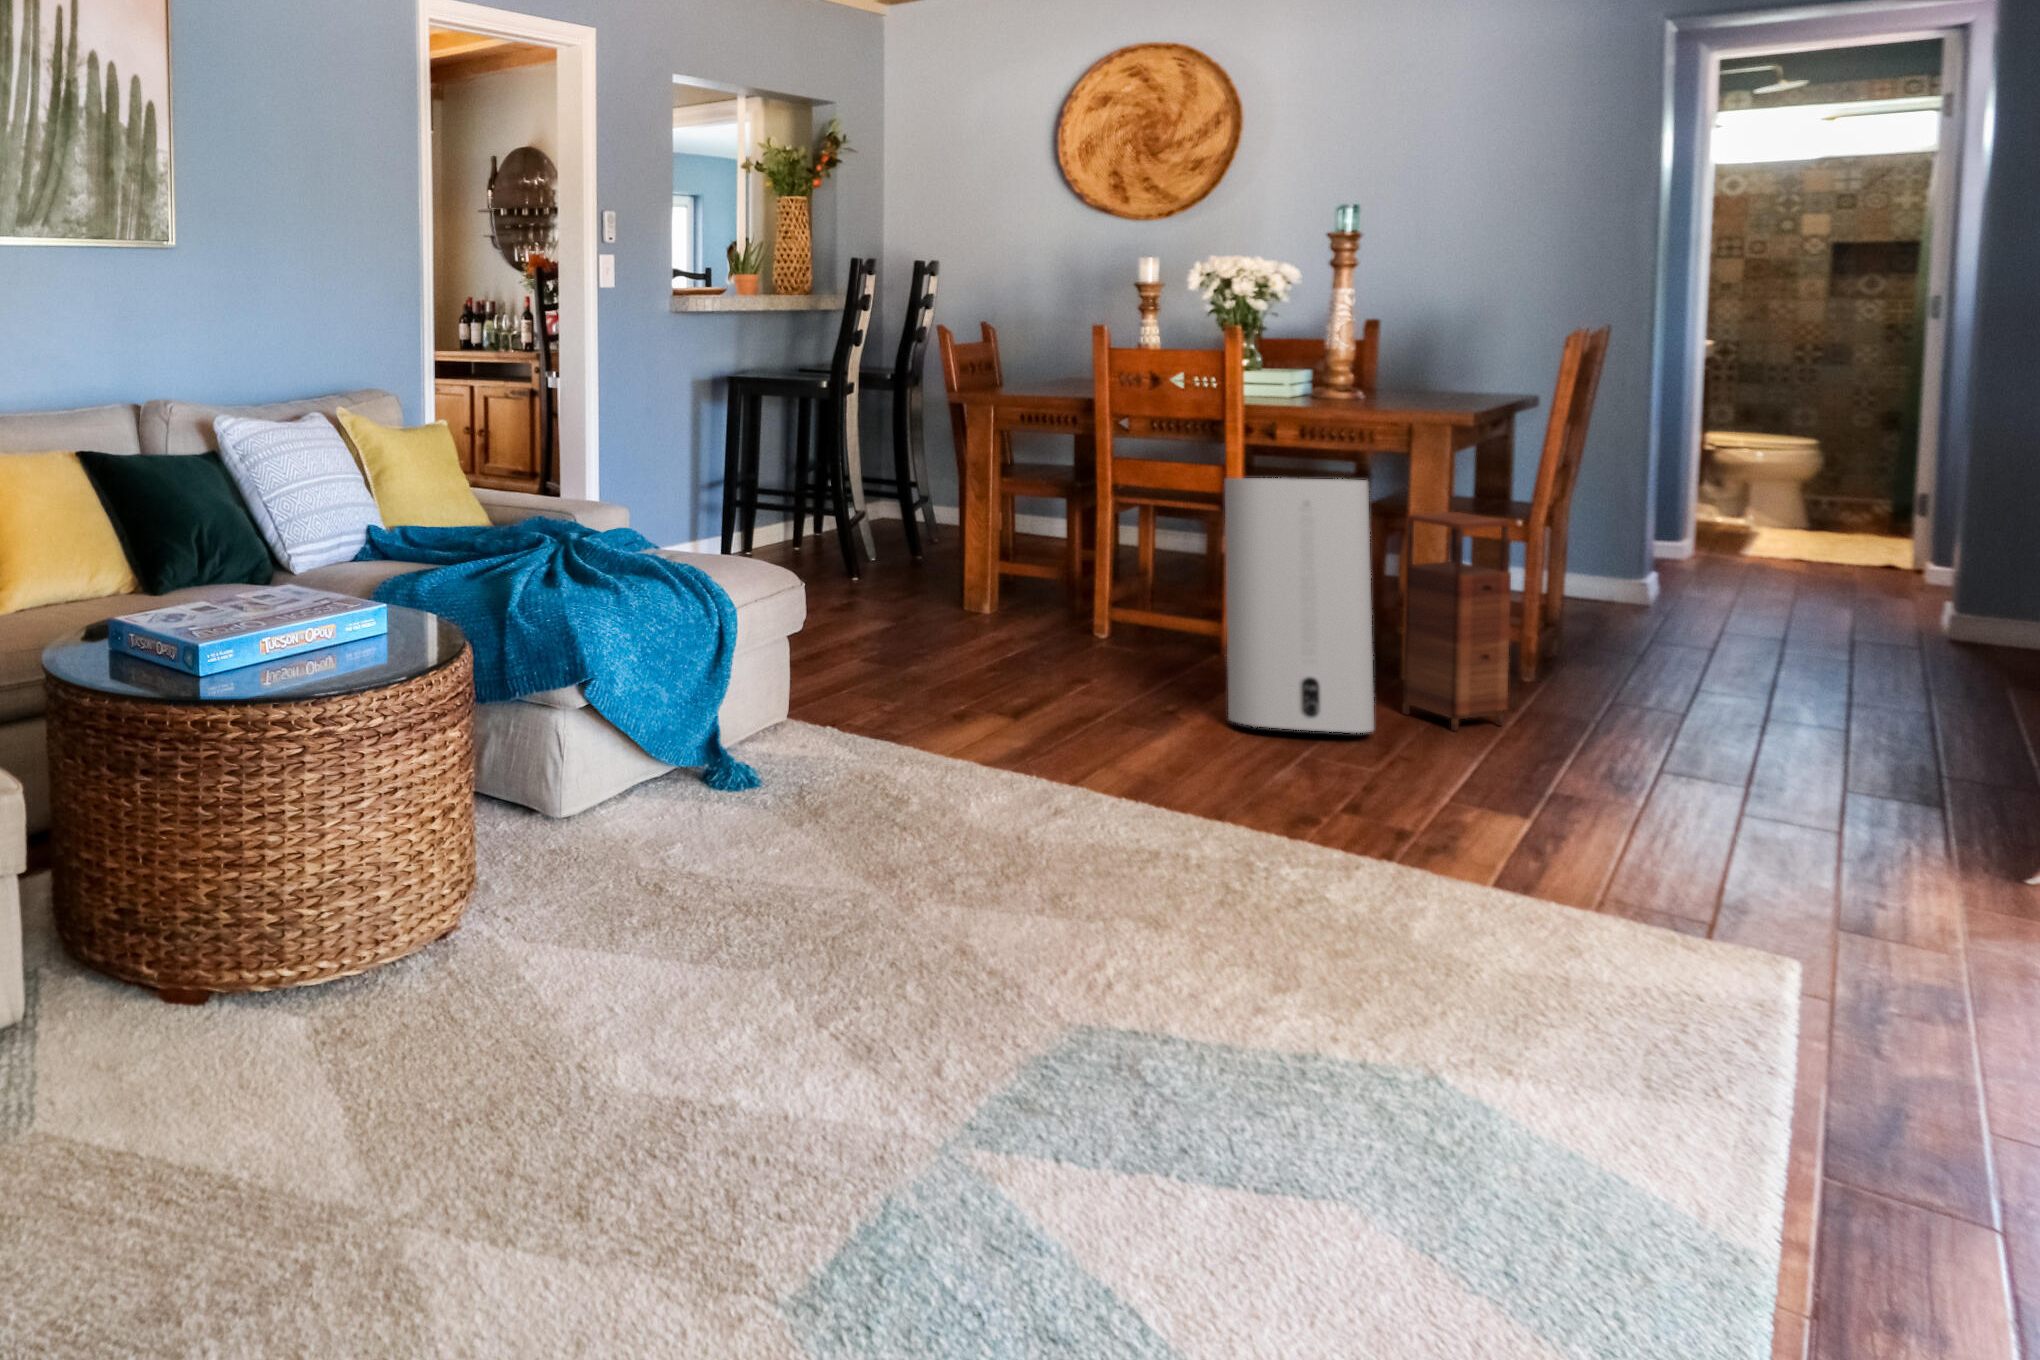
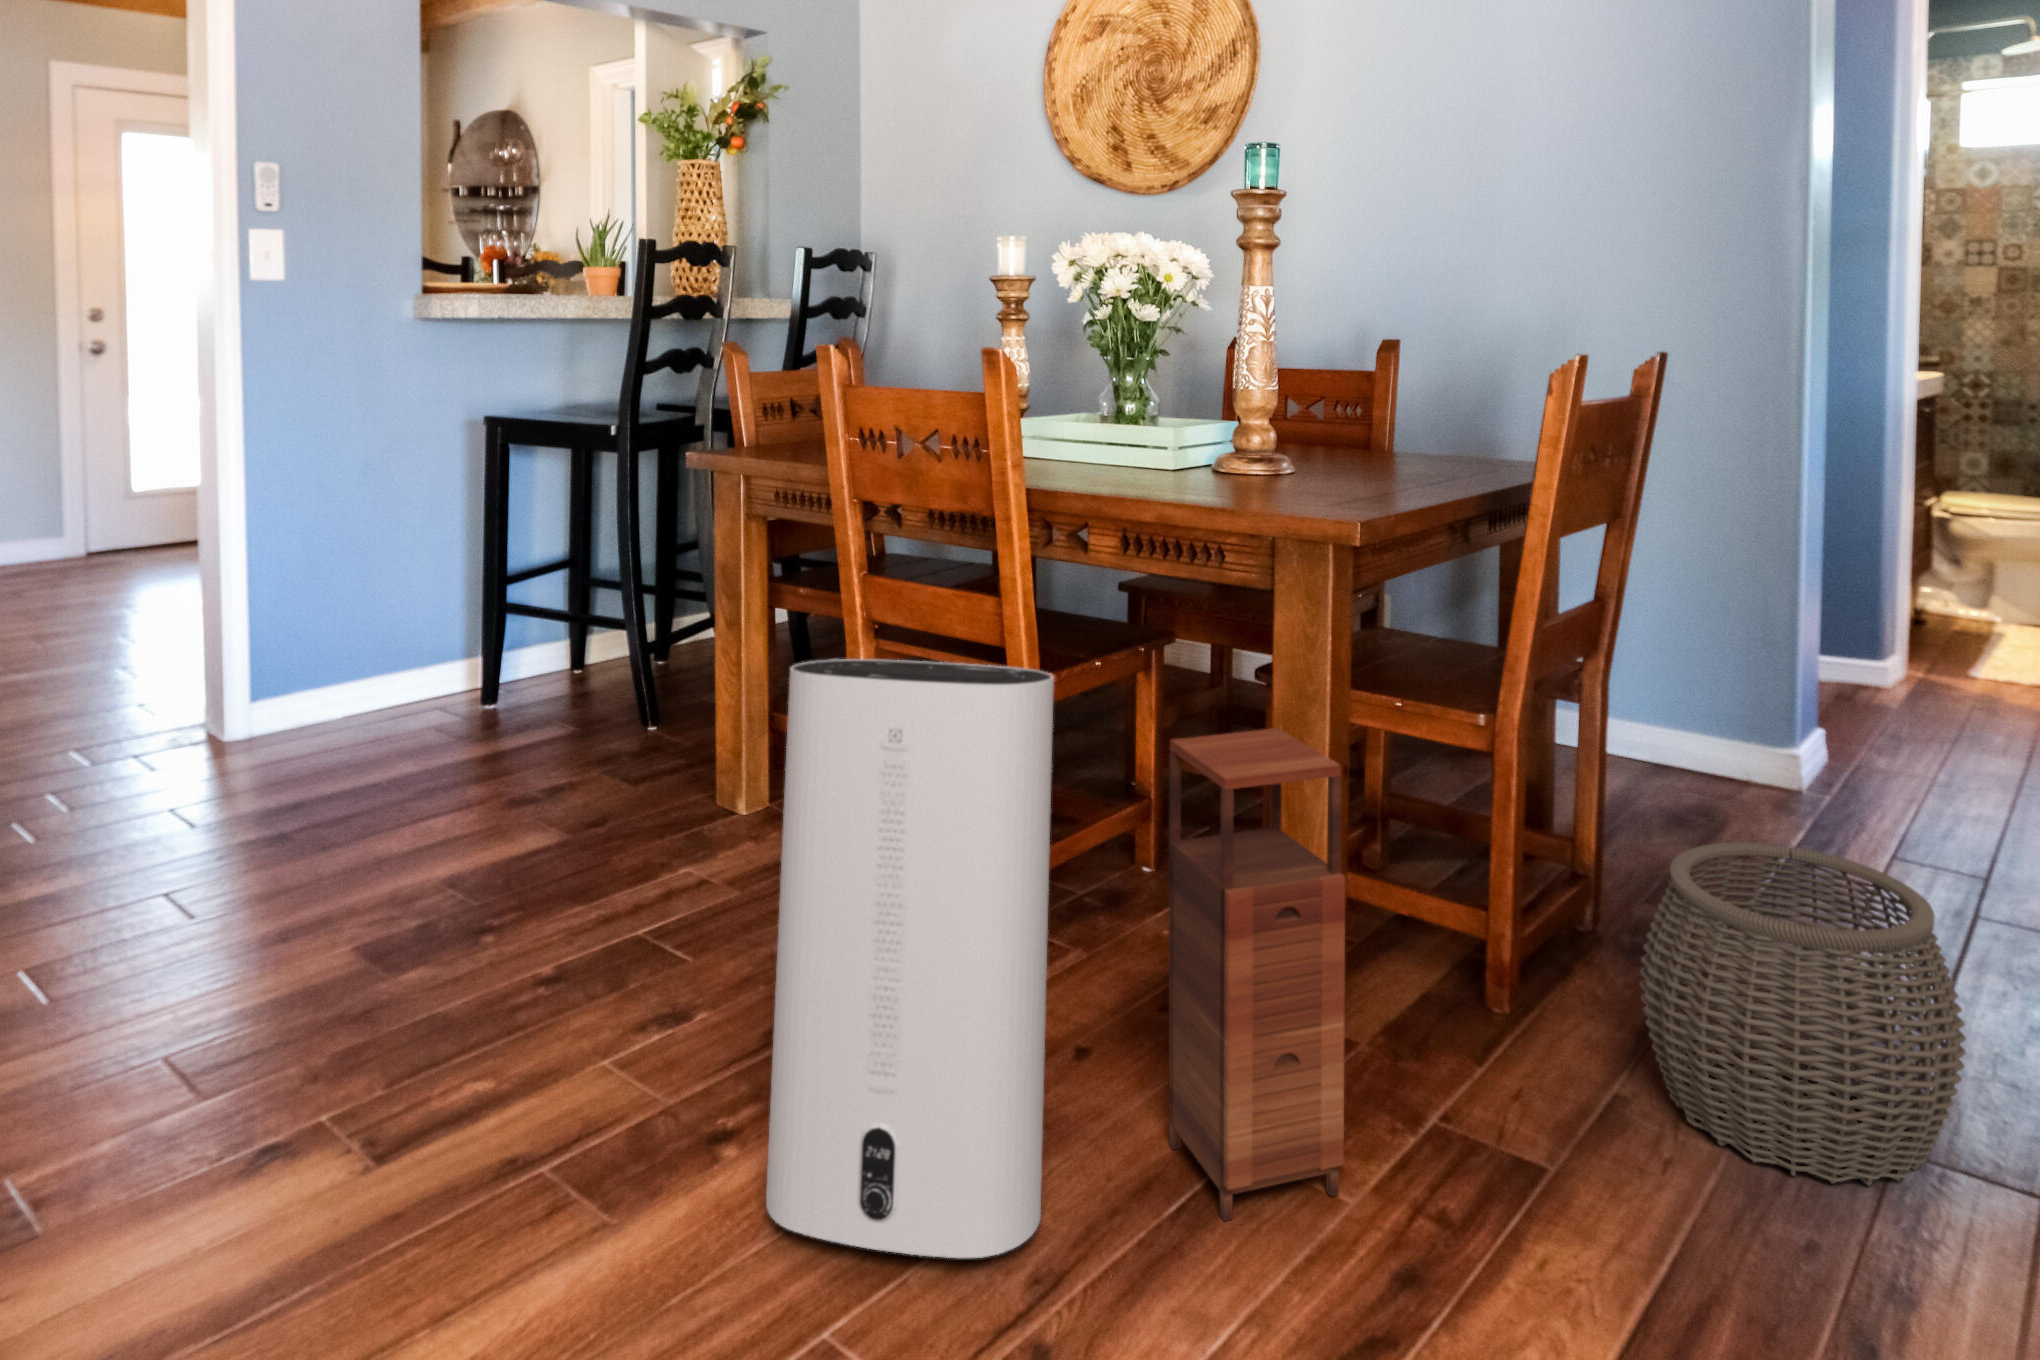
woven basket: none [1629,579,1812,723] -> present [1640,842,1966,1185]

